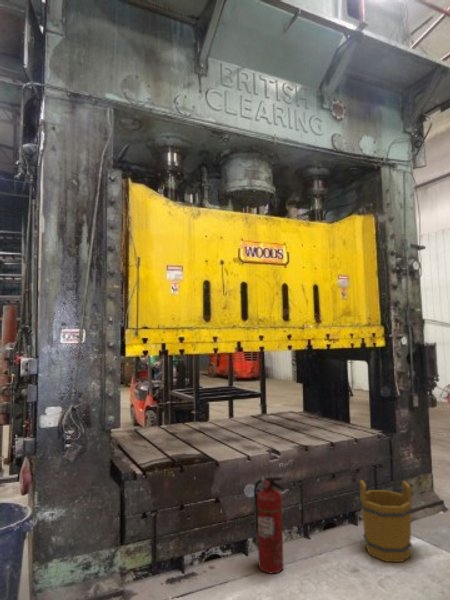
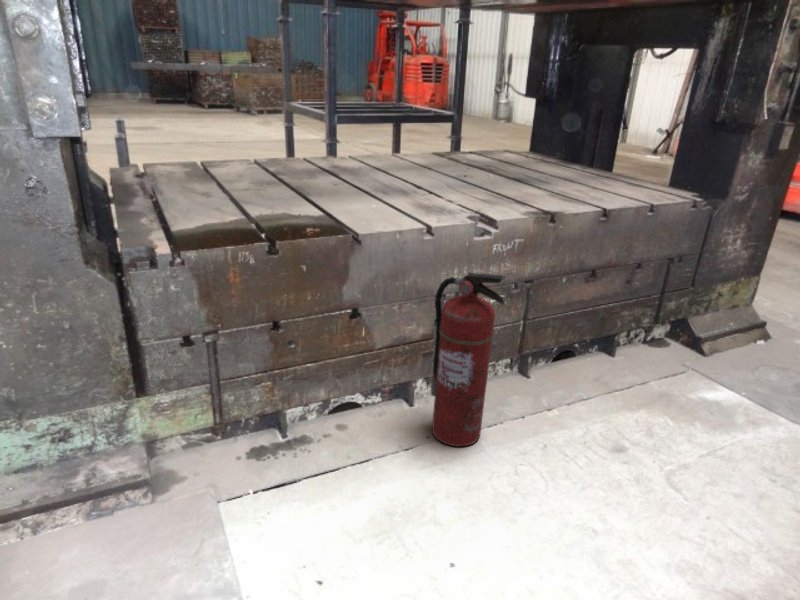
bucket: present [358,480,413,562] -> none [634,286,764,434]

